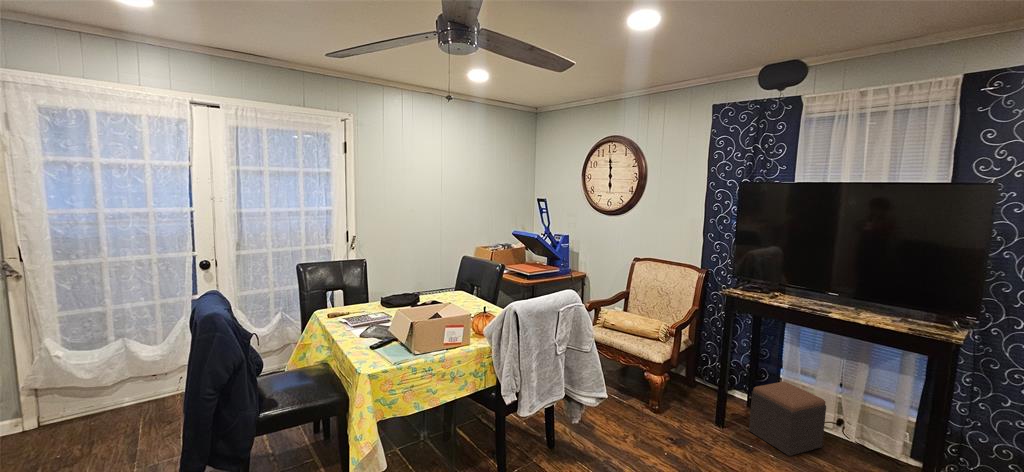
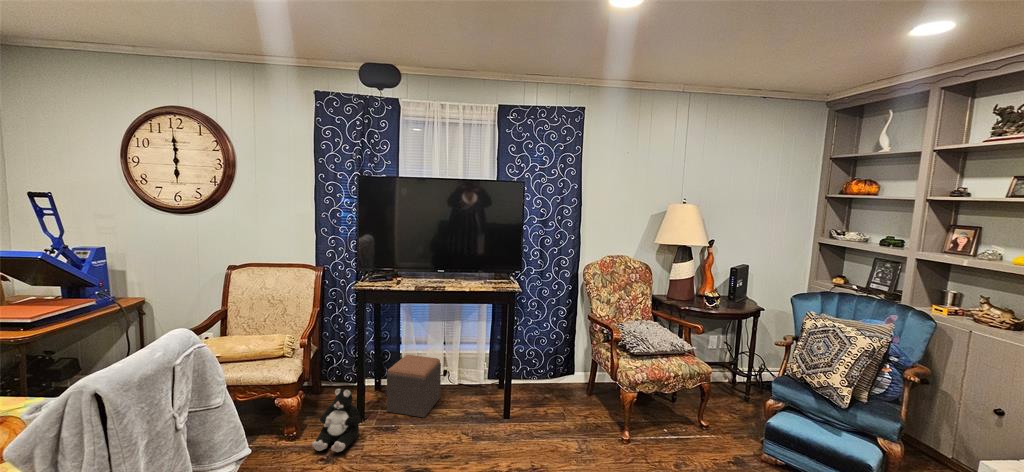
plush toy: none [666,384,713,441] -> present [312,388,361,452]

